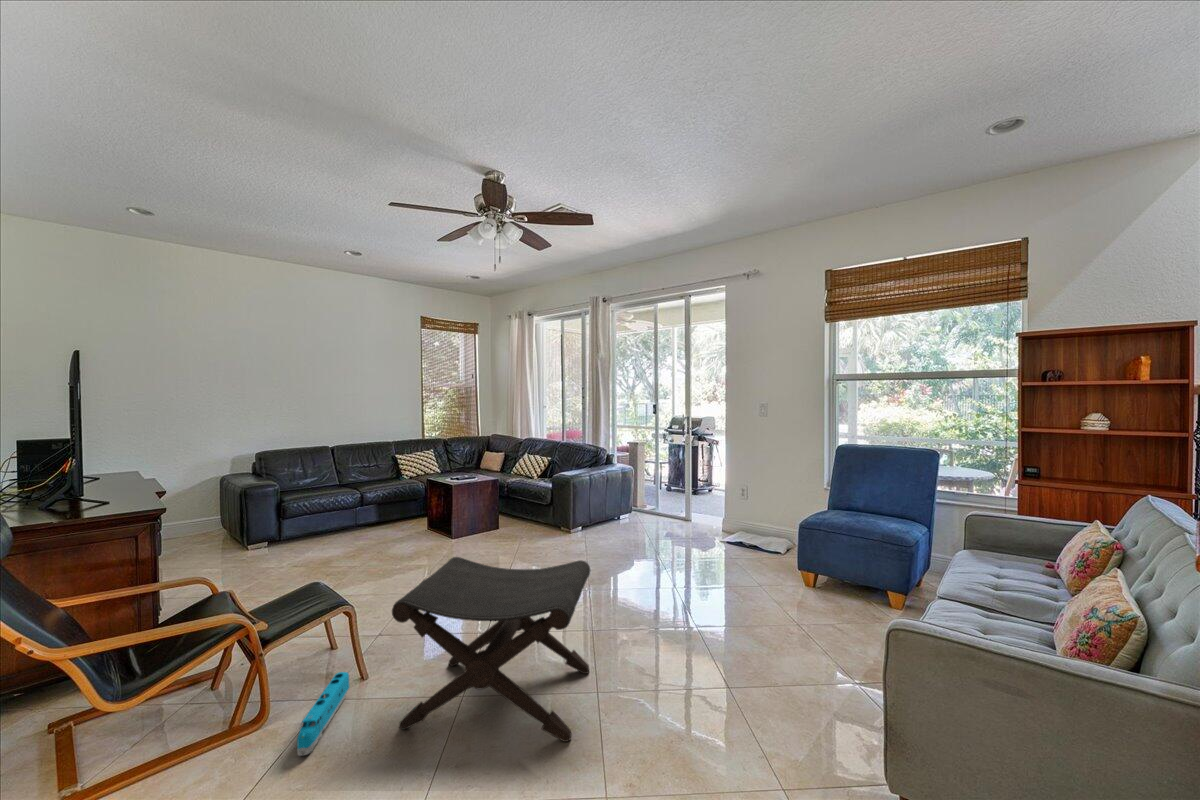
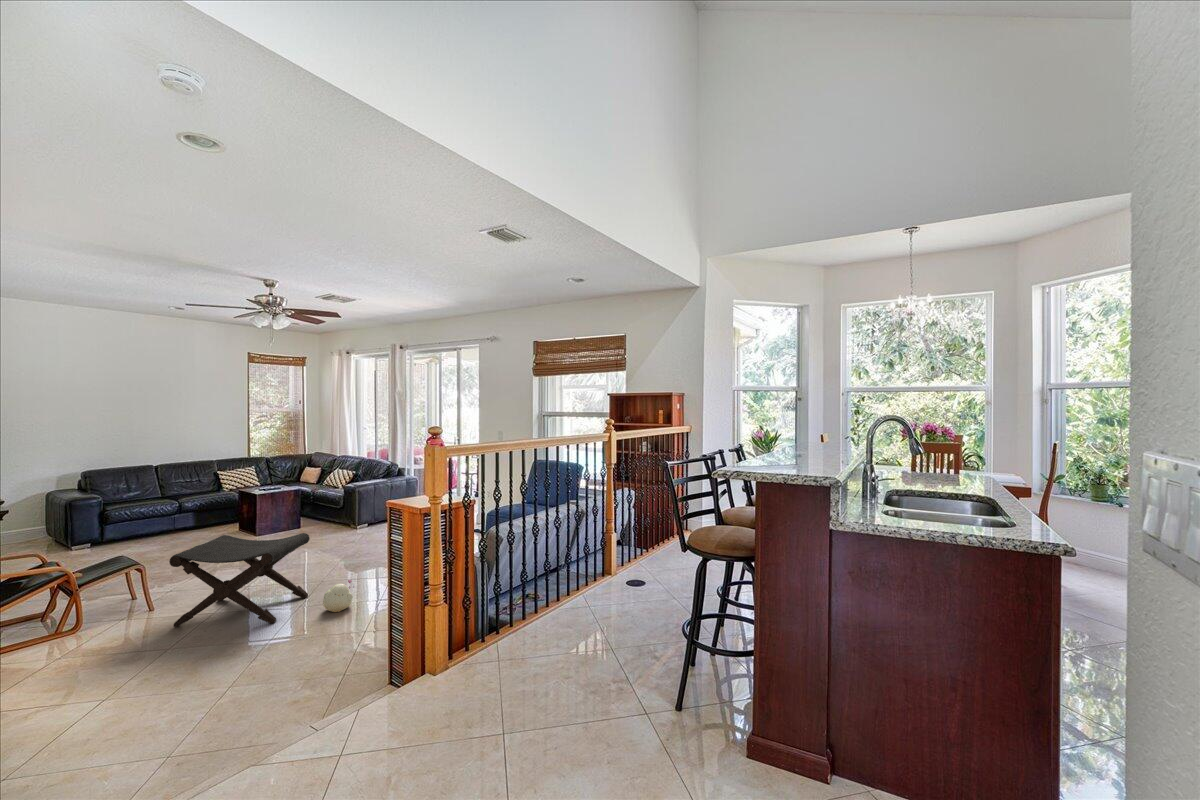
plush toy: none [640,658,693,722] -> present [323,580,354,612]
toy train: present [297,672,350,756] -> none [106,604,146,640]

